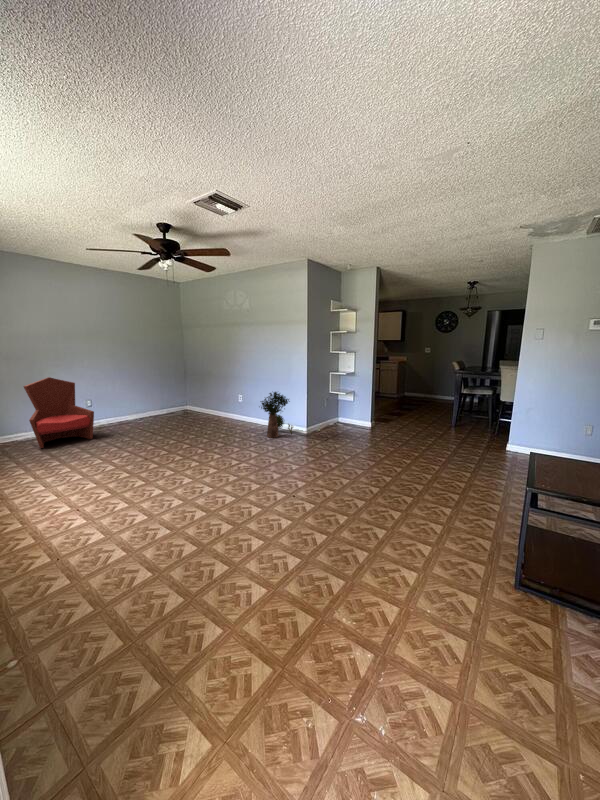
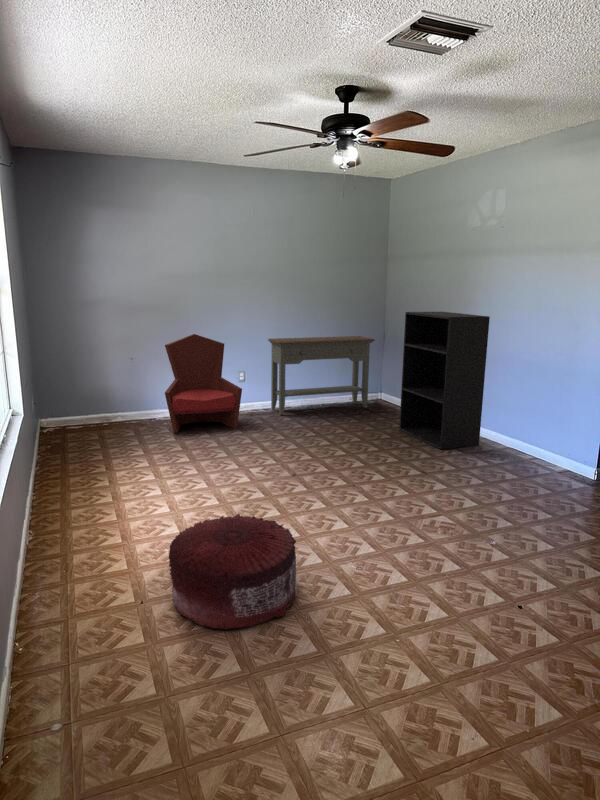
bookshelf: none [200,357,249,431] -> present [399,312,490,449]
console table: none [108,374,181,426] -> present [268,336,375,415]
potted plant: present [261,392,293,438] -> none [497,385,567,476]
pouf: none [78,483,174,559] -> present [169,514,297,630]

